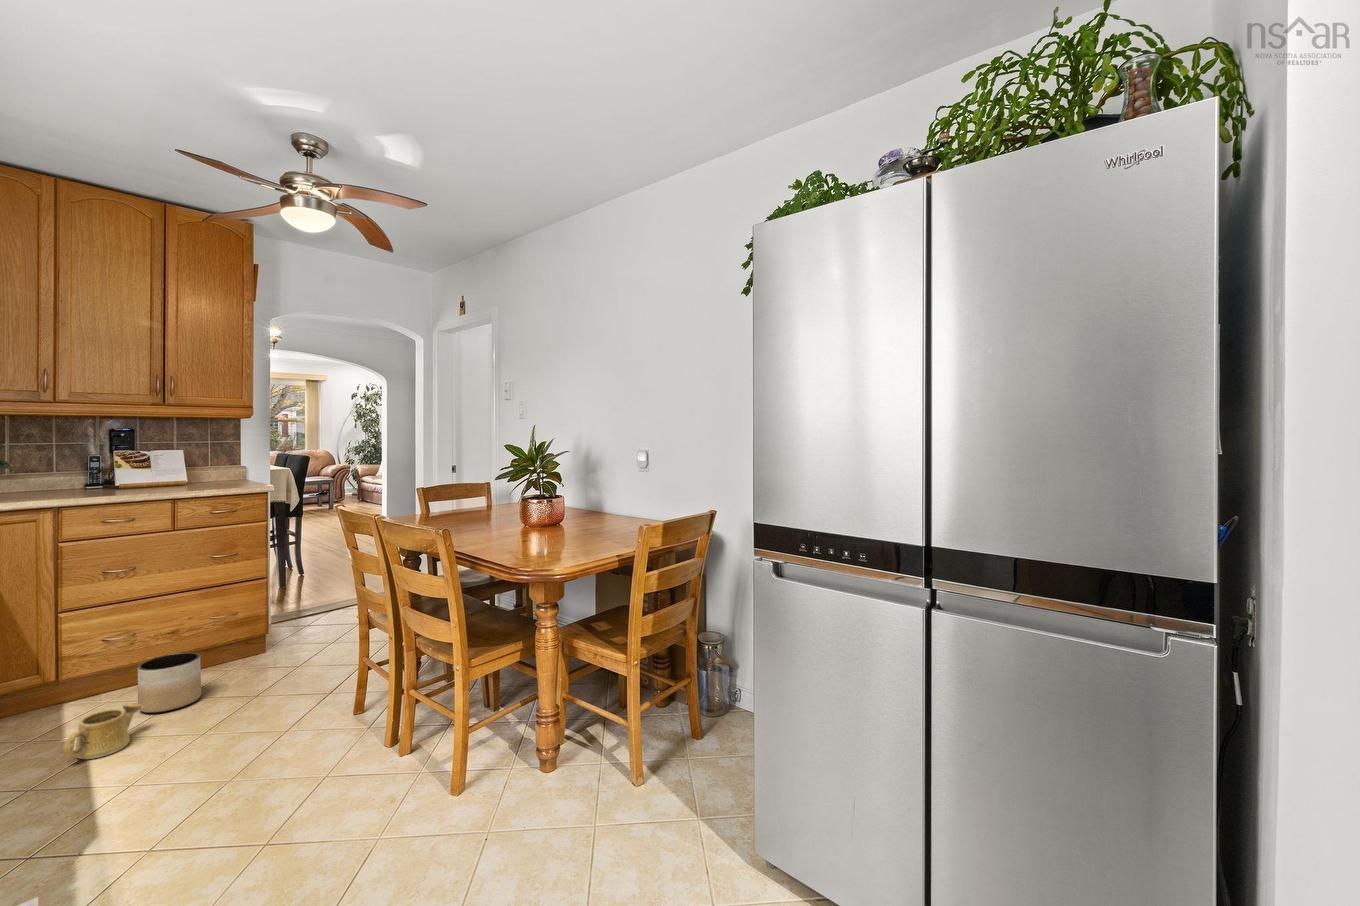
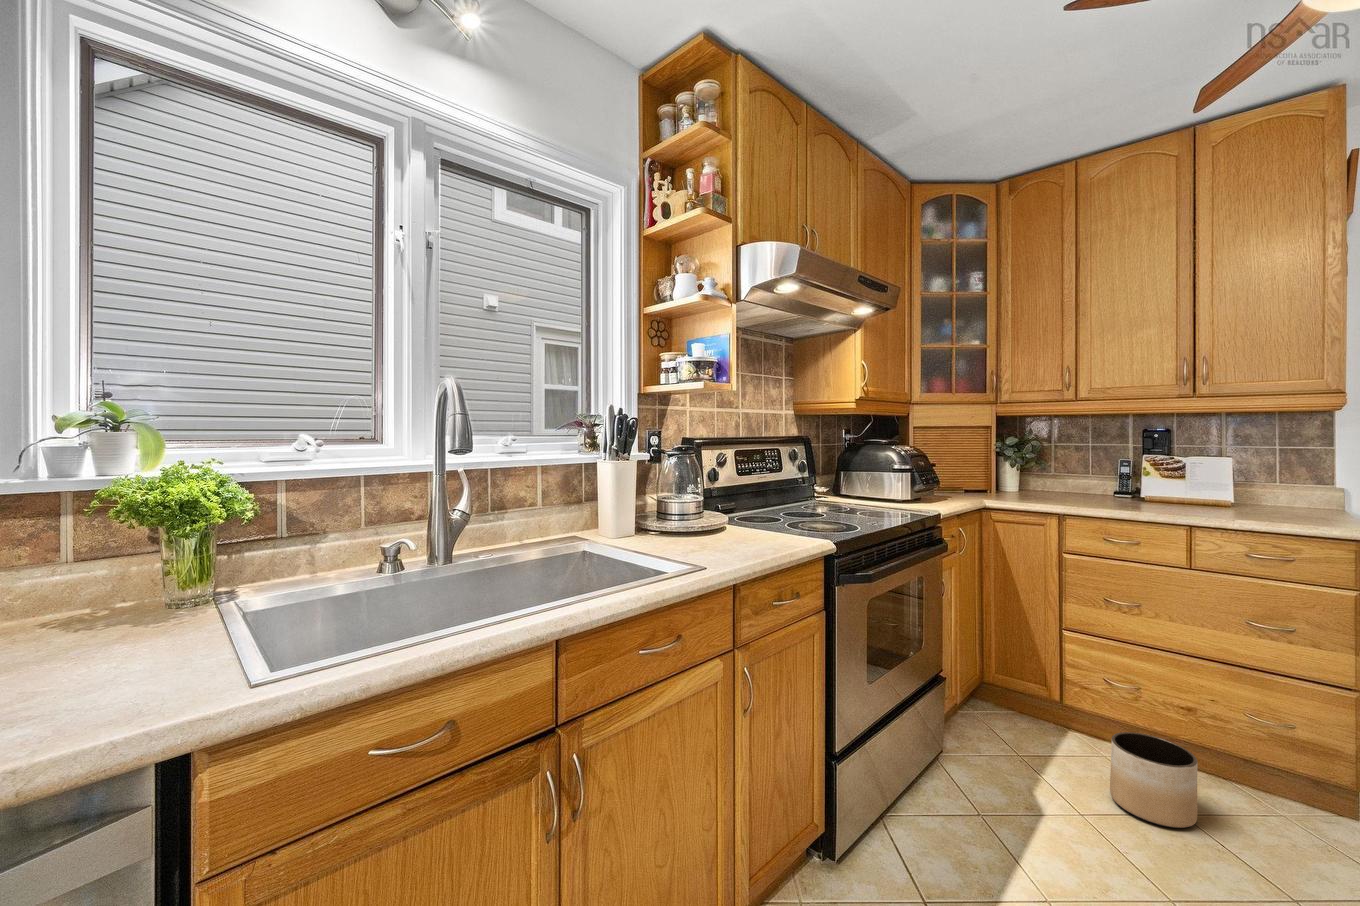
watering can: present [65,704,142,759] -> none [1003,770,1099,838]

